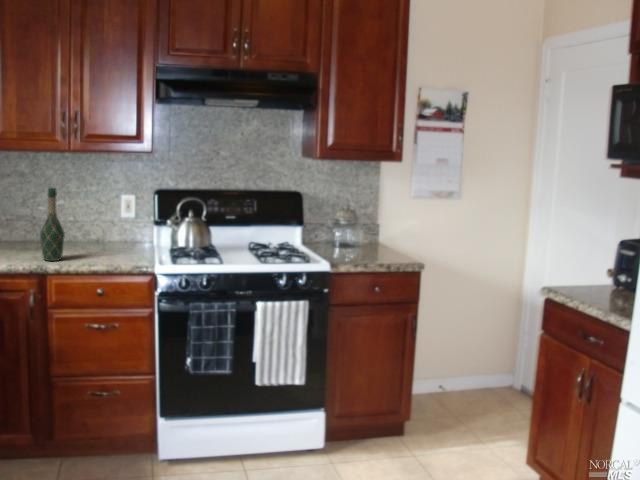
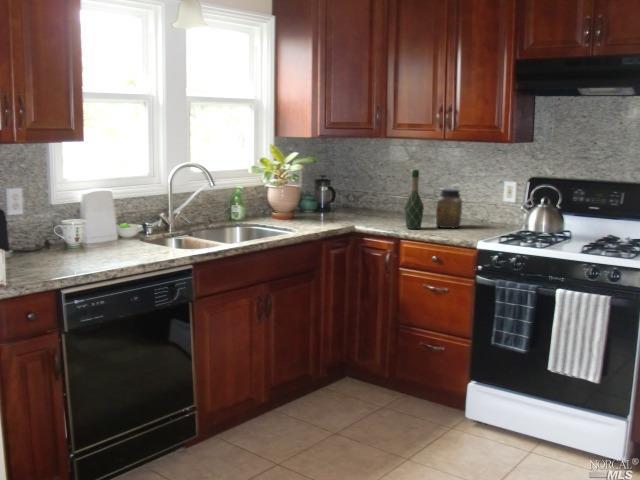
jar: none [70,208,99,255] -> present [436,189,462,228]

